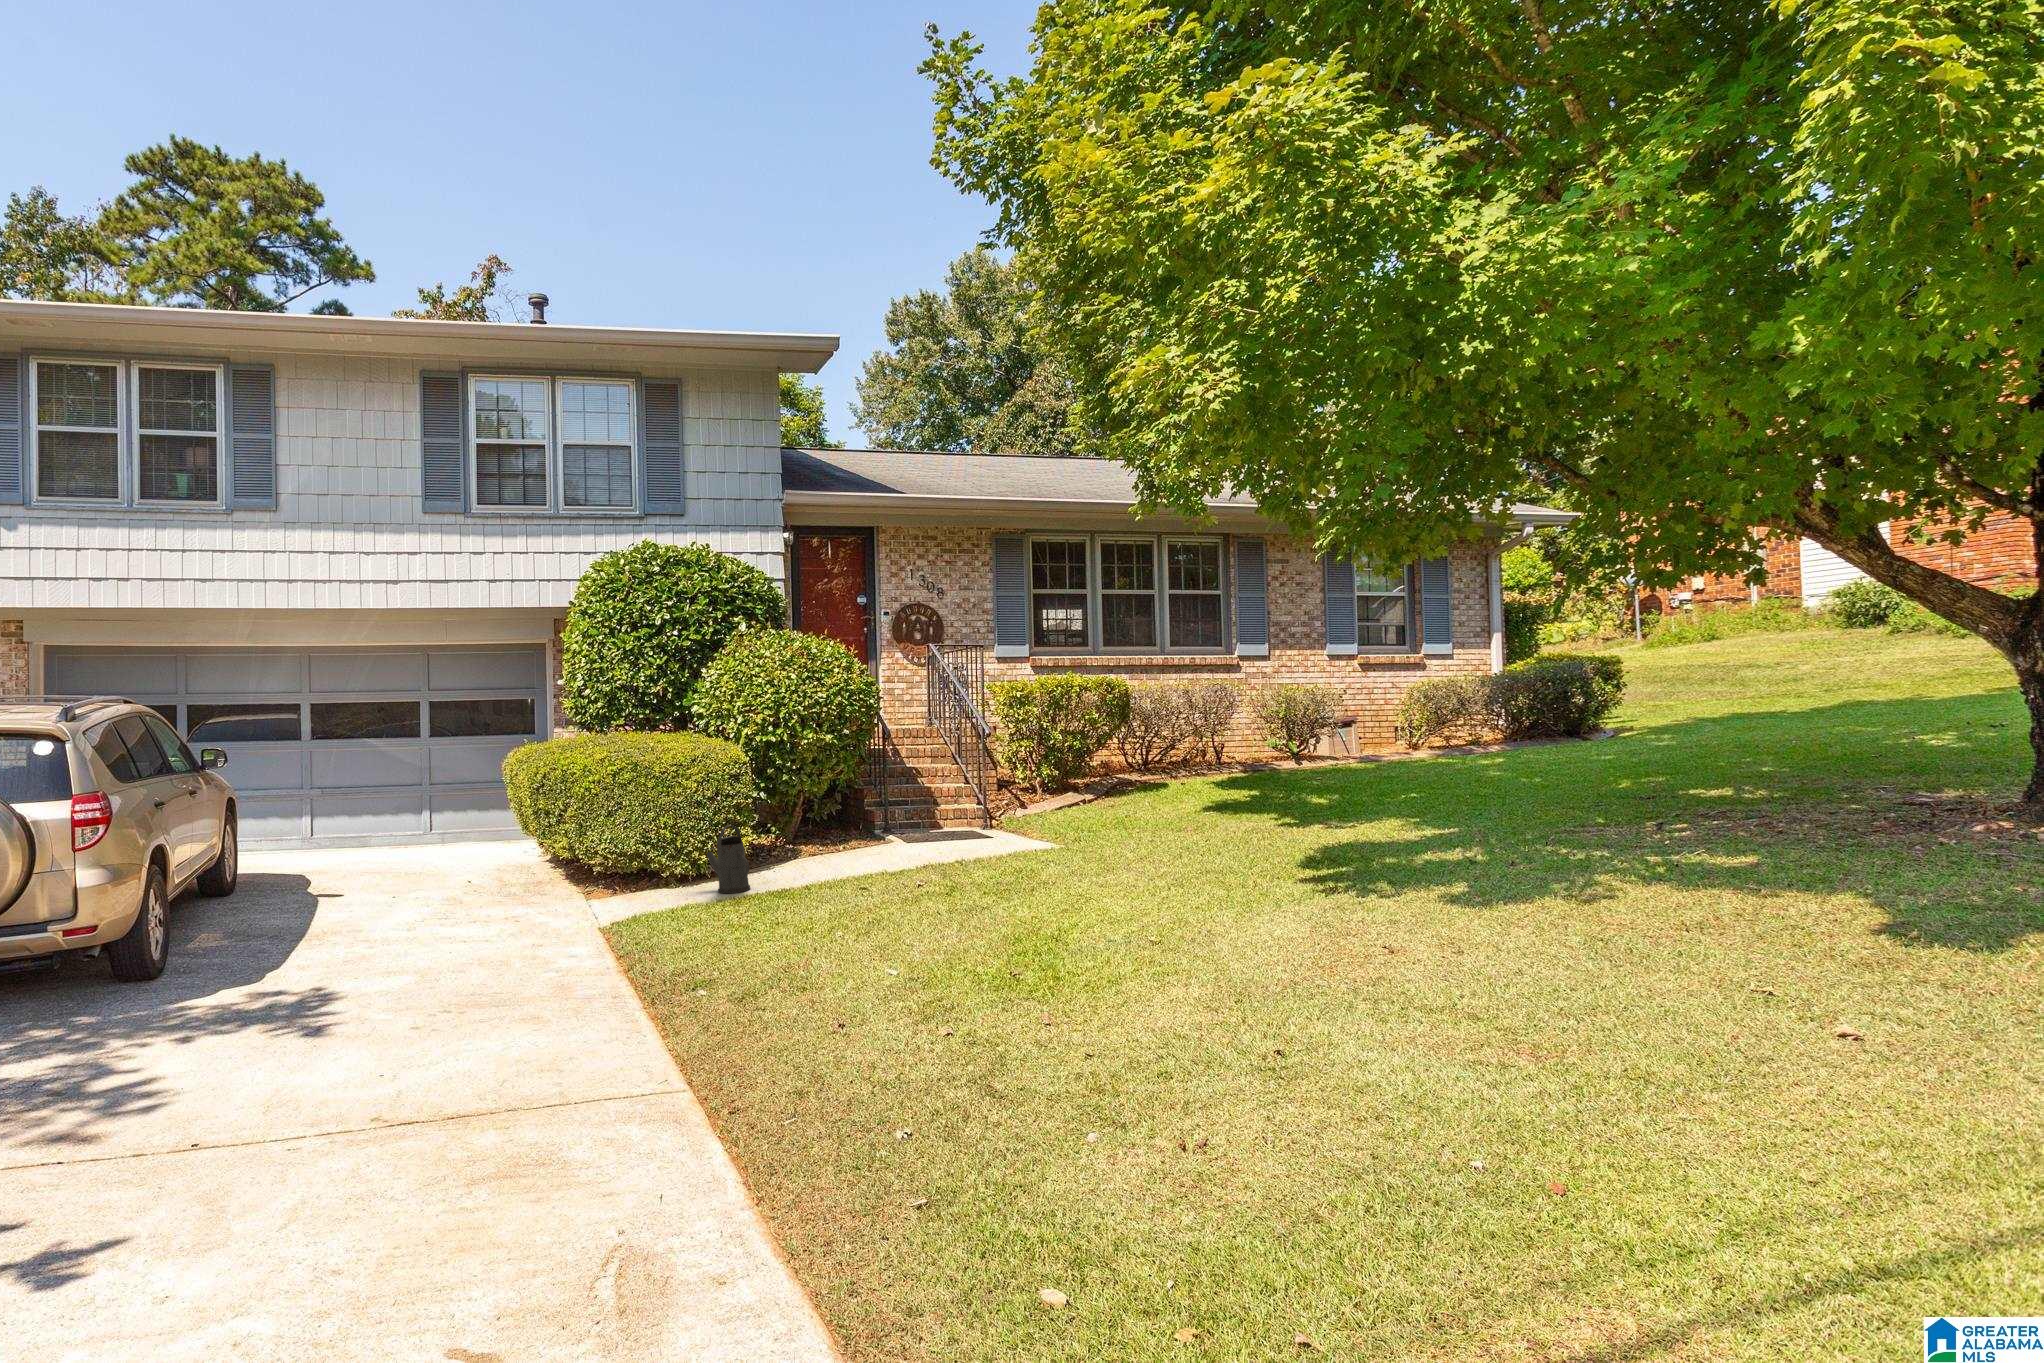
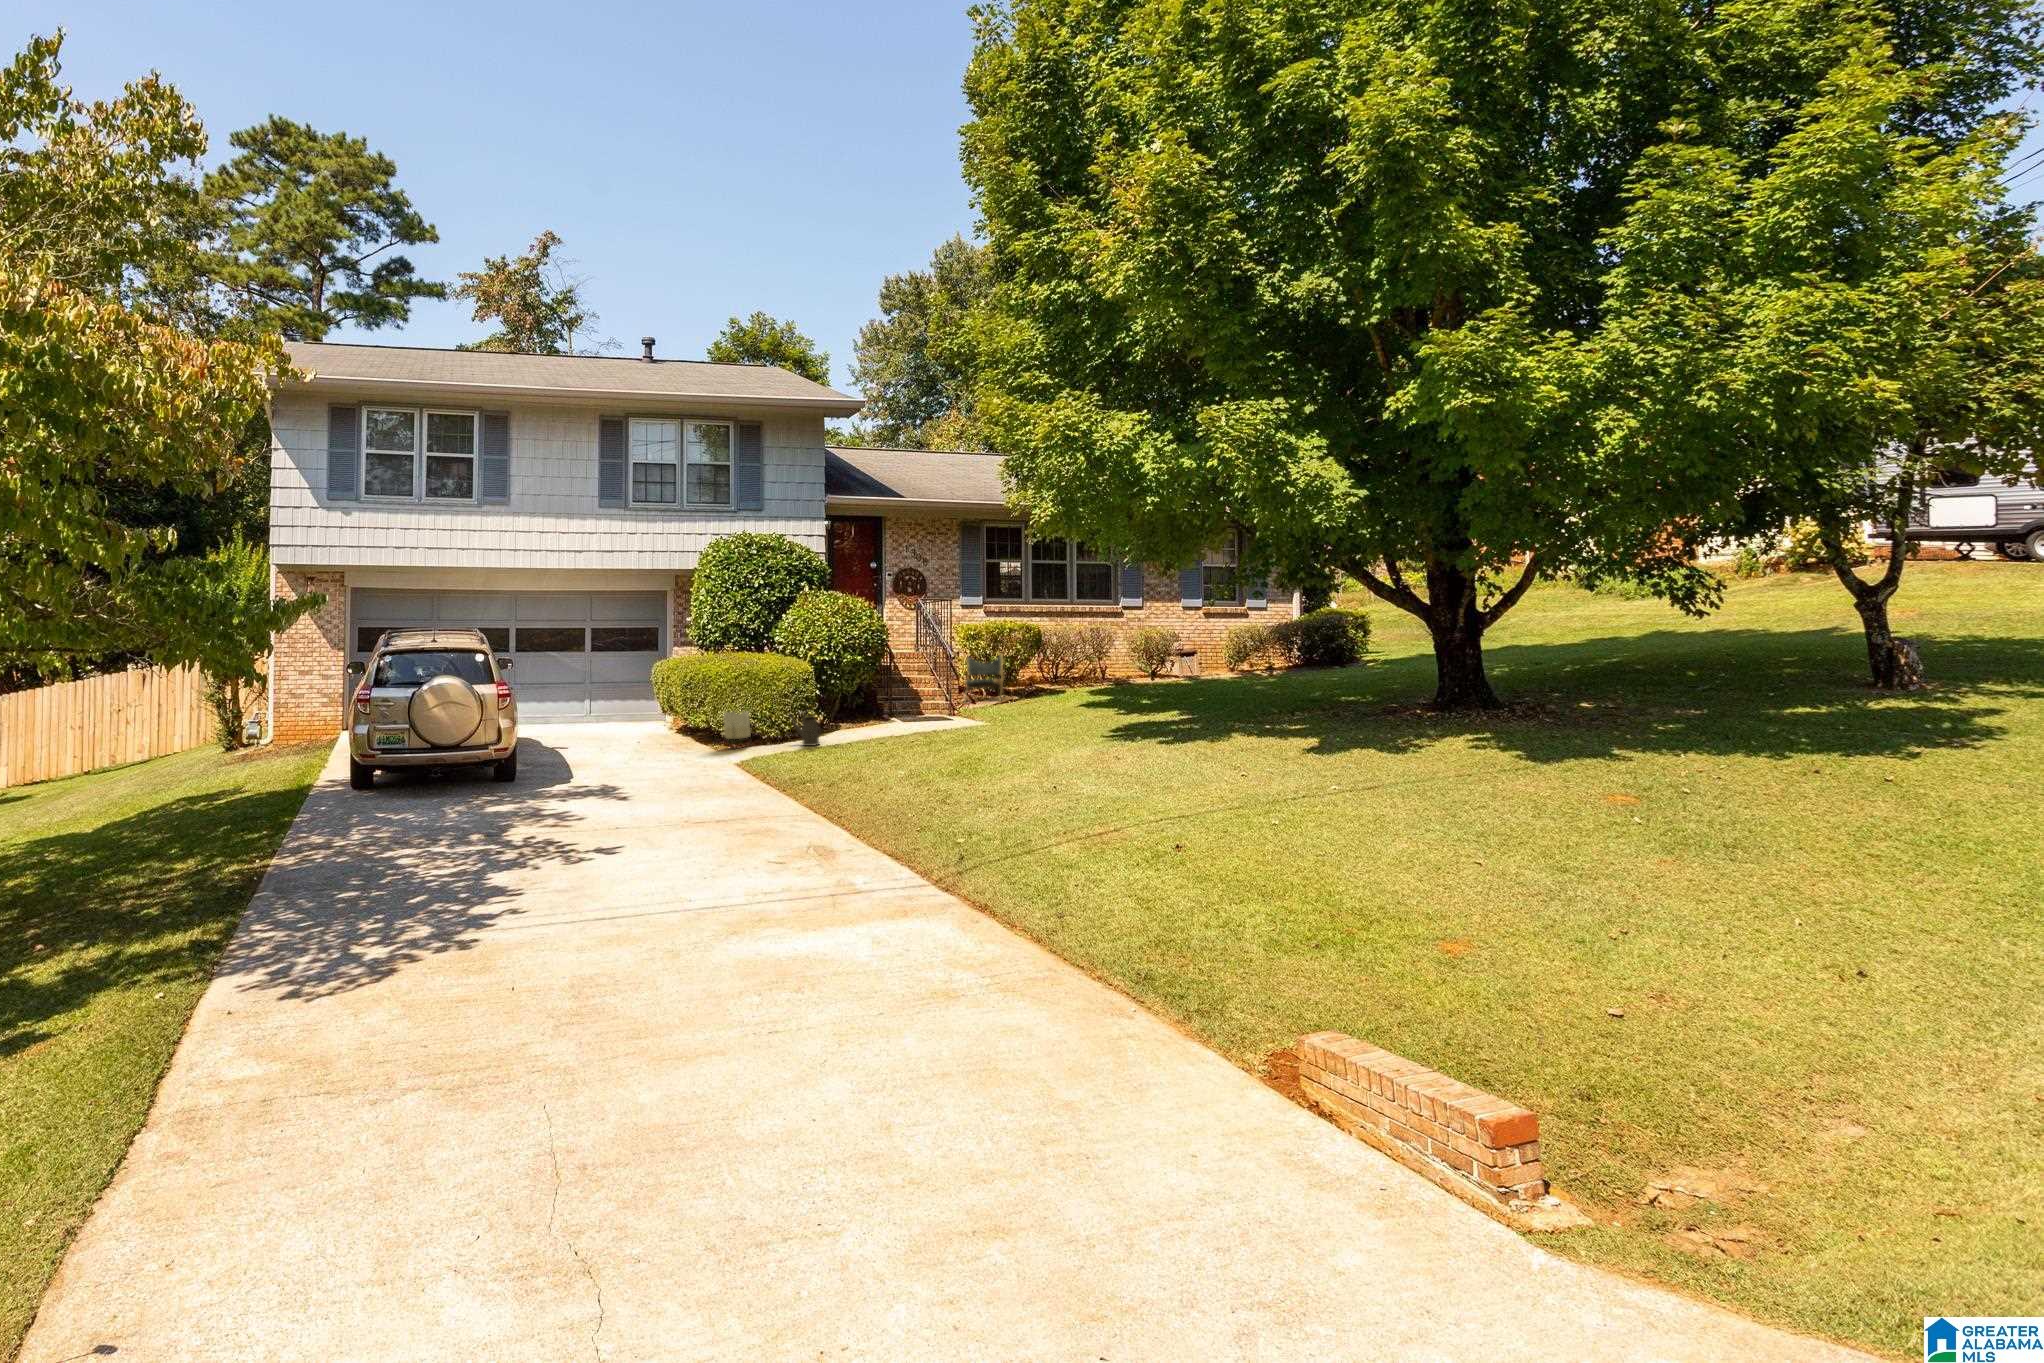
lounge chair: none [1006,727,1073,807] -> present [964,654,1004,699]
planter: none [581,831,632,903] -> present [723,711,751,739]

